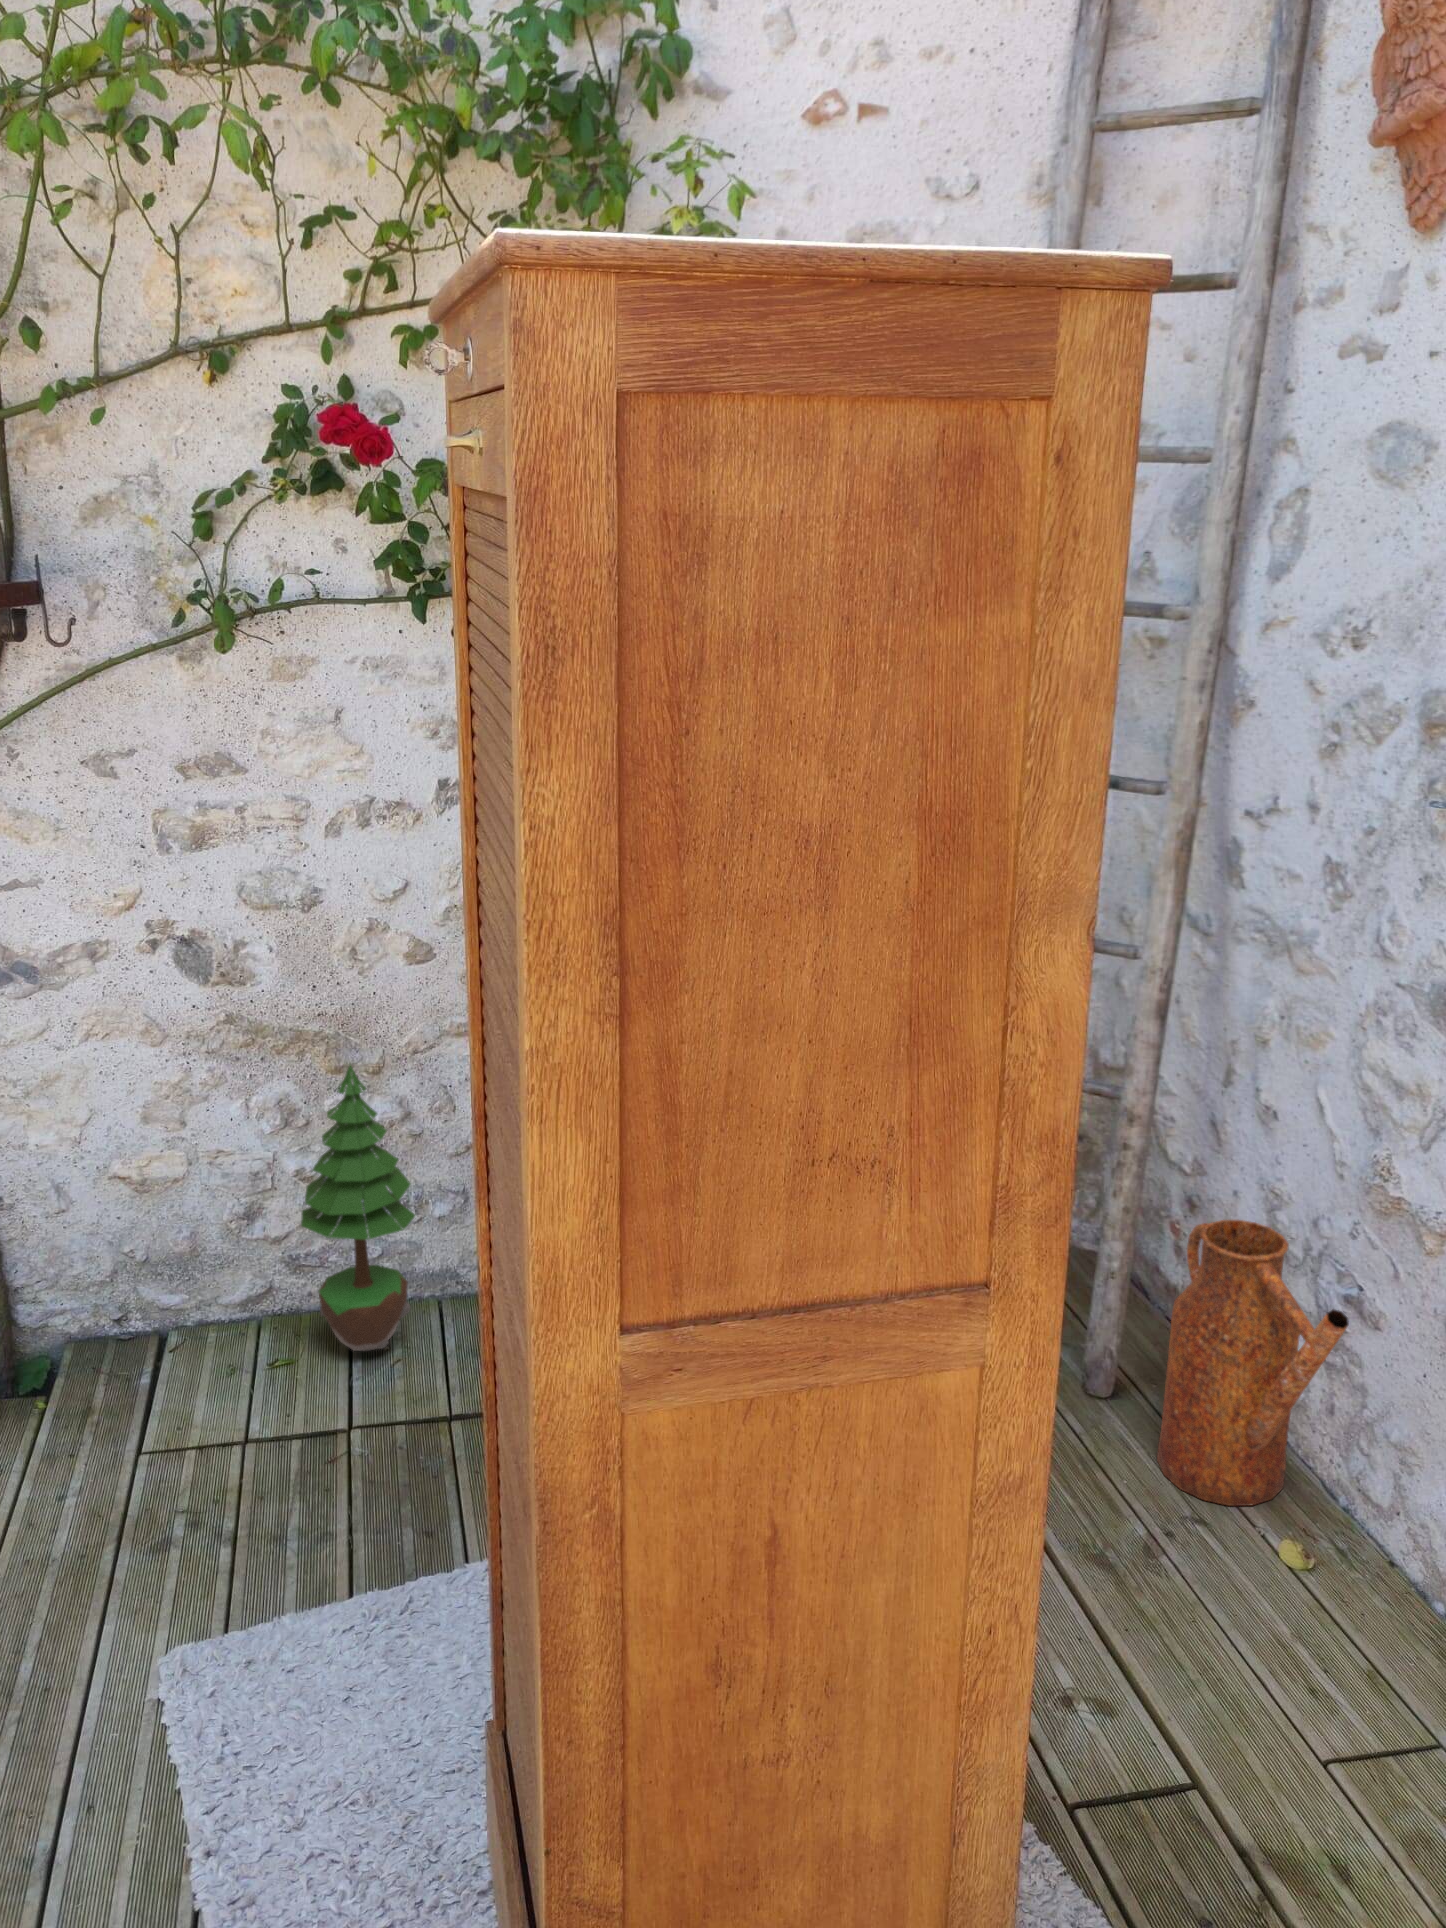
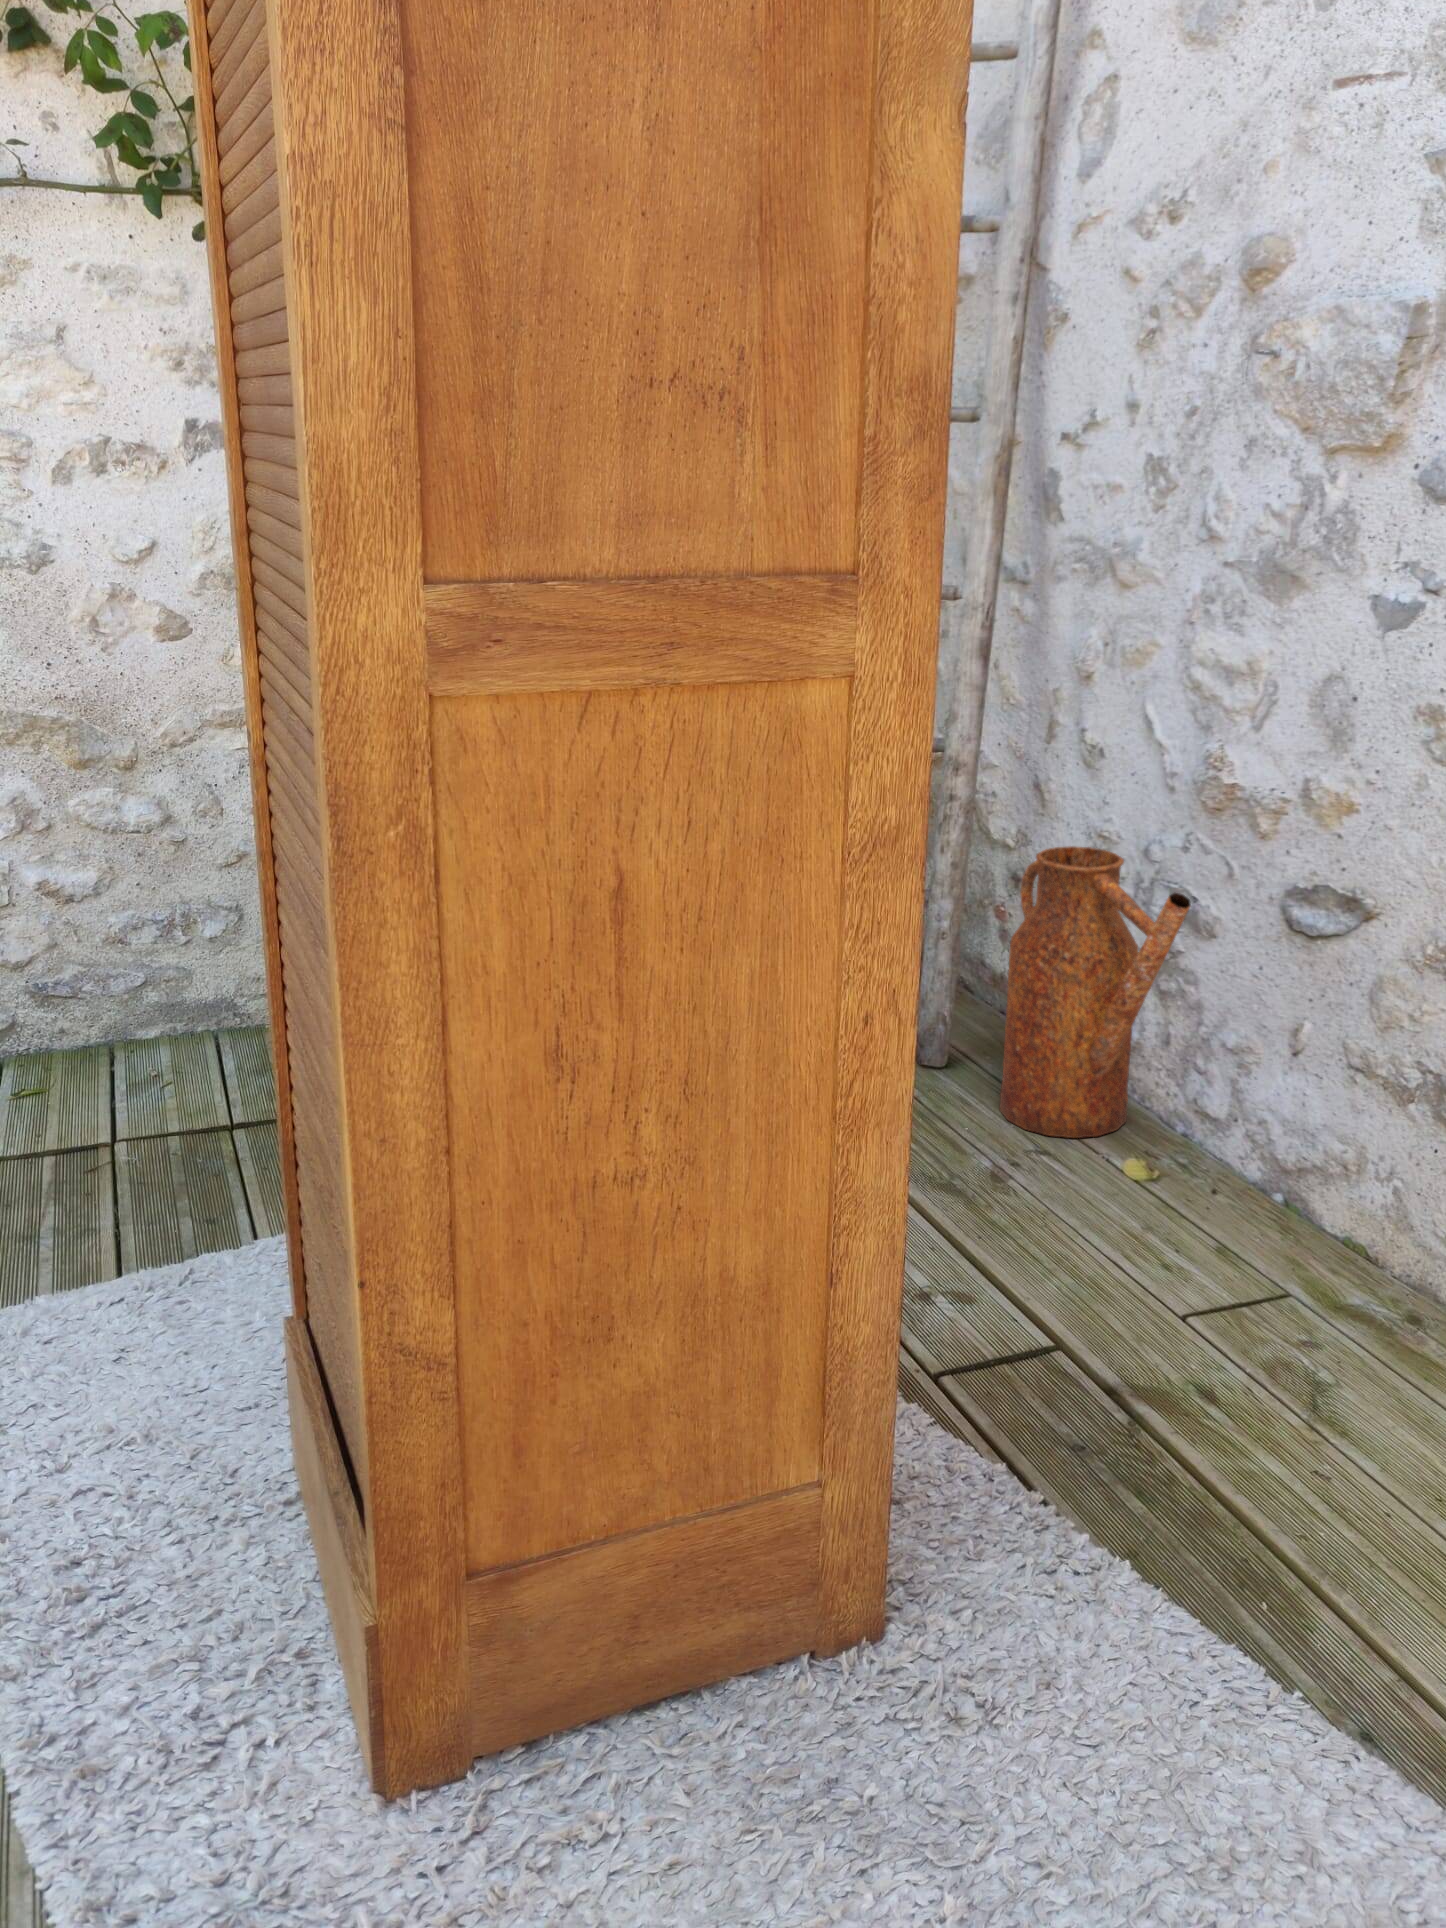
potted tree: present [301,1066,415,1351] -> none [44,735,183,1080]

